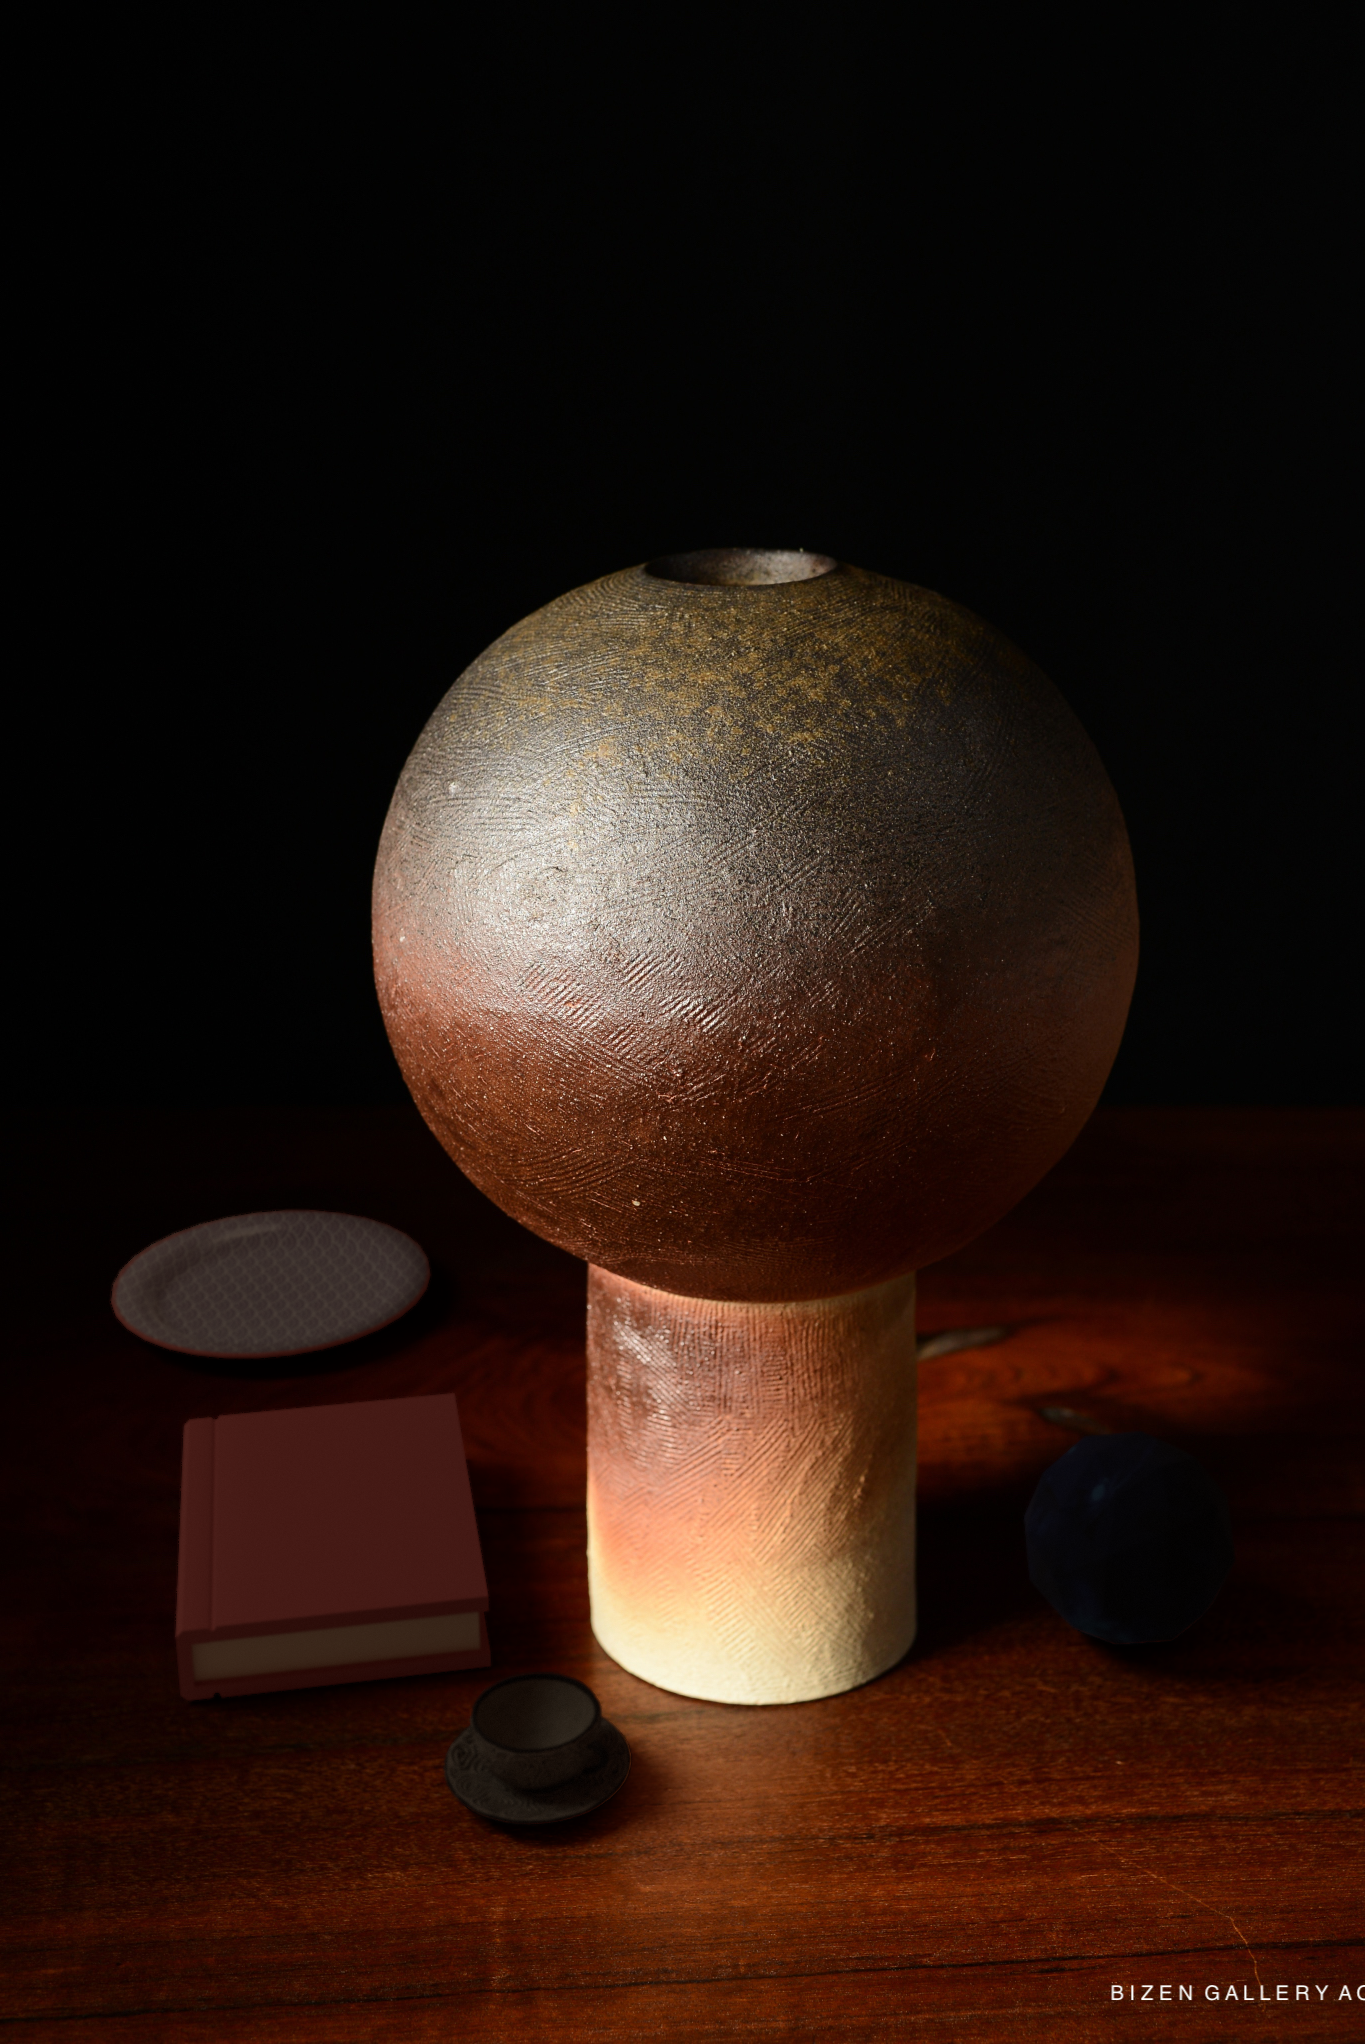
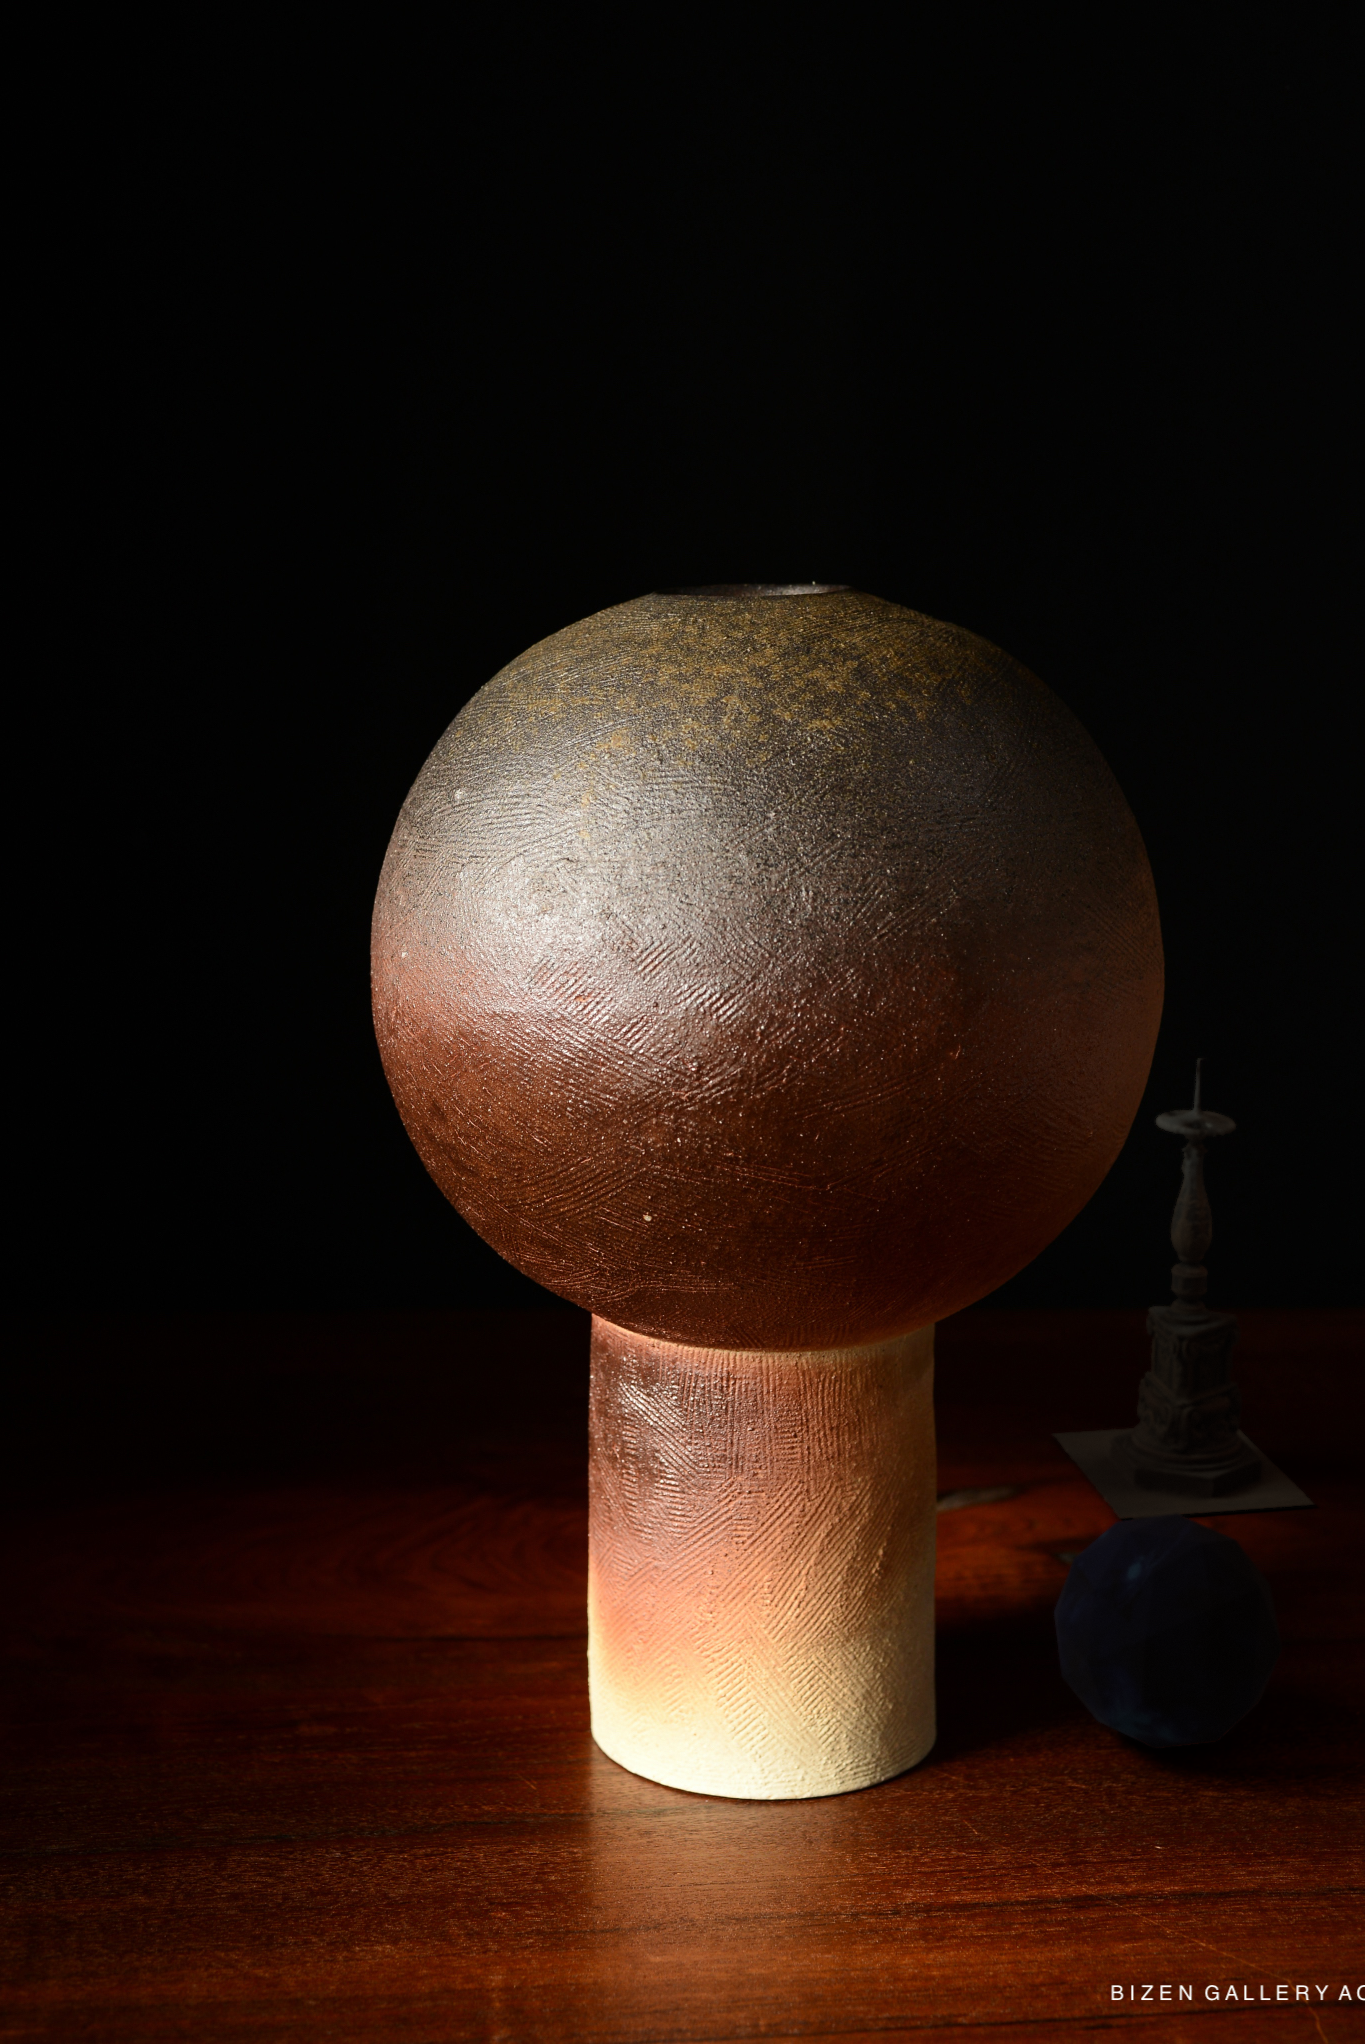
candle holder: none [1035,954,1281,1389] -> present [1052,1059,1313,1519]
plate: present [111,1210,430,1358] -> none [76,1361,415,1492]
hardback book: present [176,1393,491,1701] -> none [143,1510,483,1805]
teacup: present [444,1672,632,1825] -> none [433,1759,638,1914]

